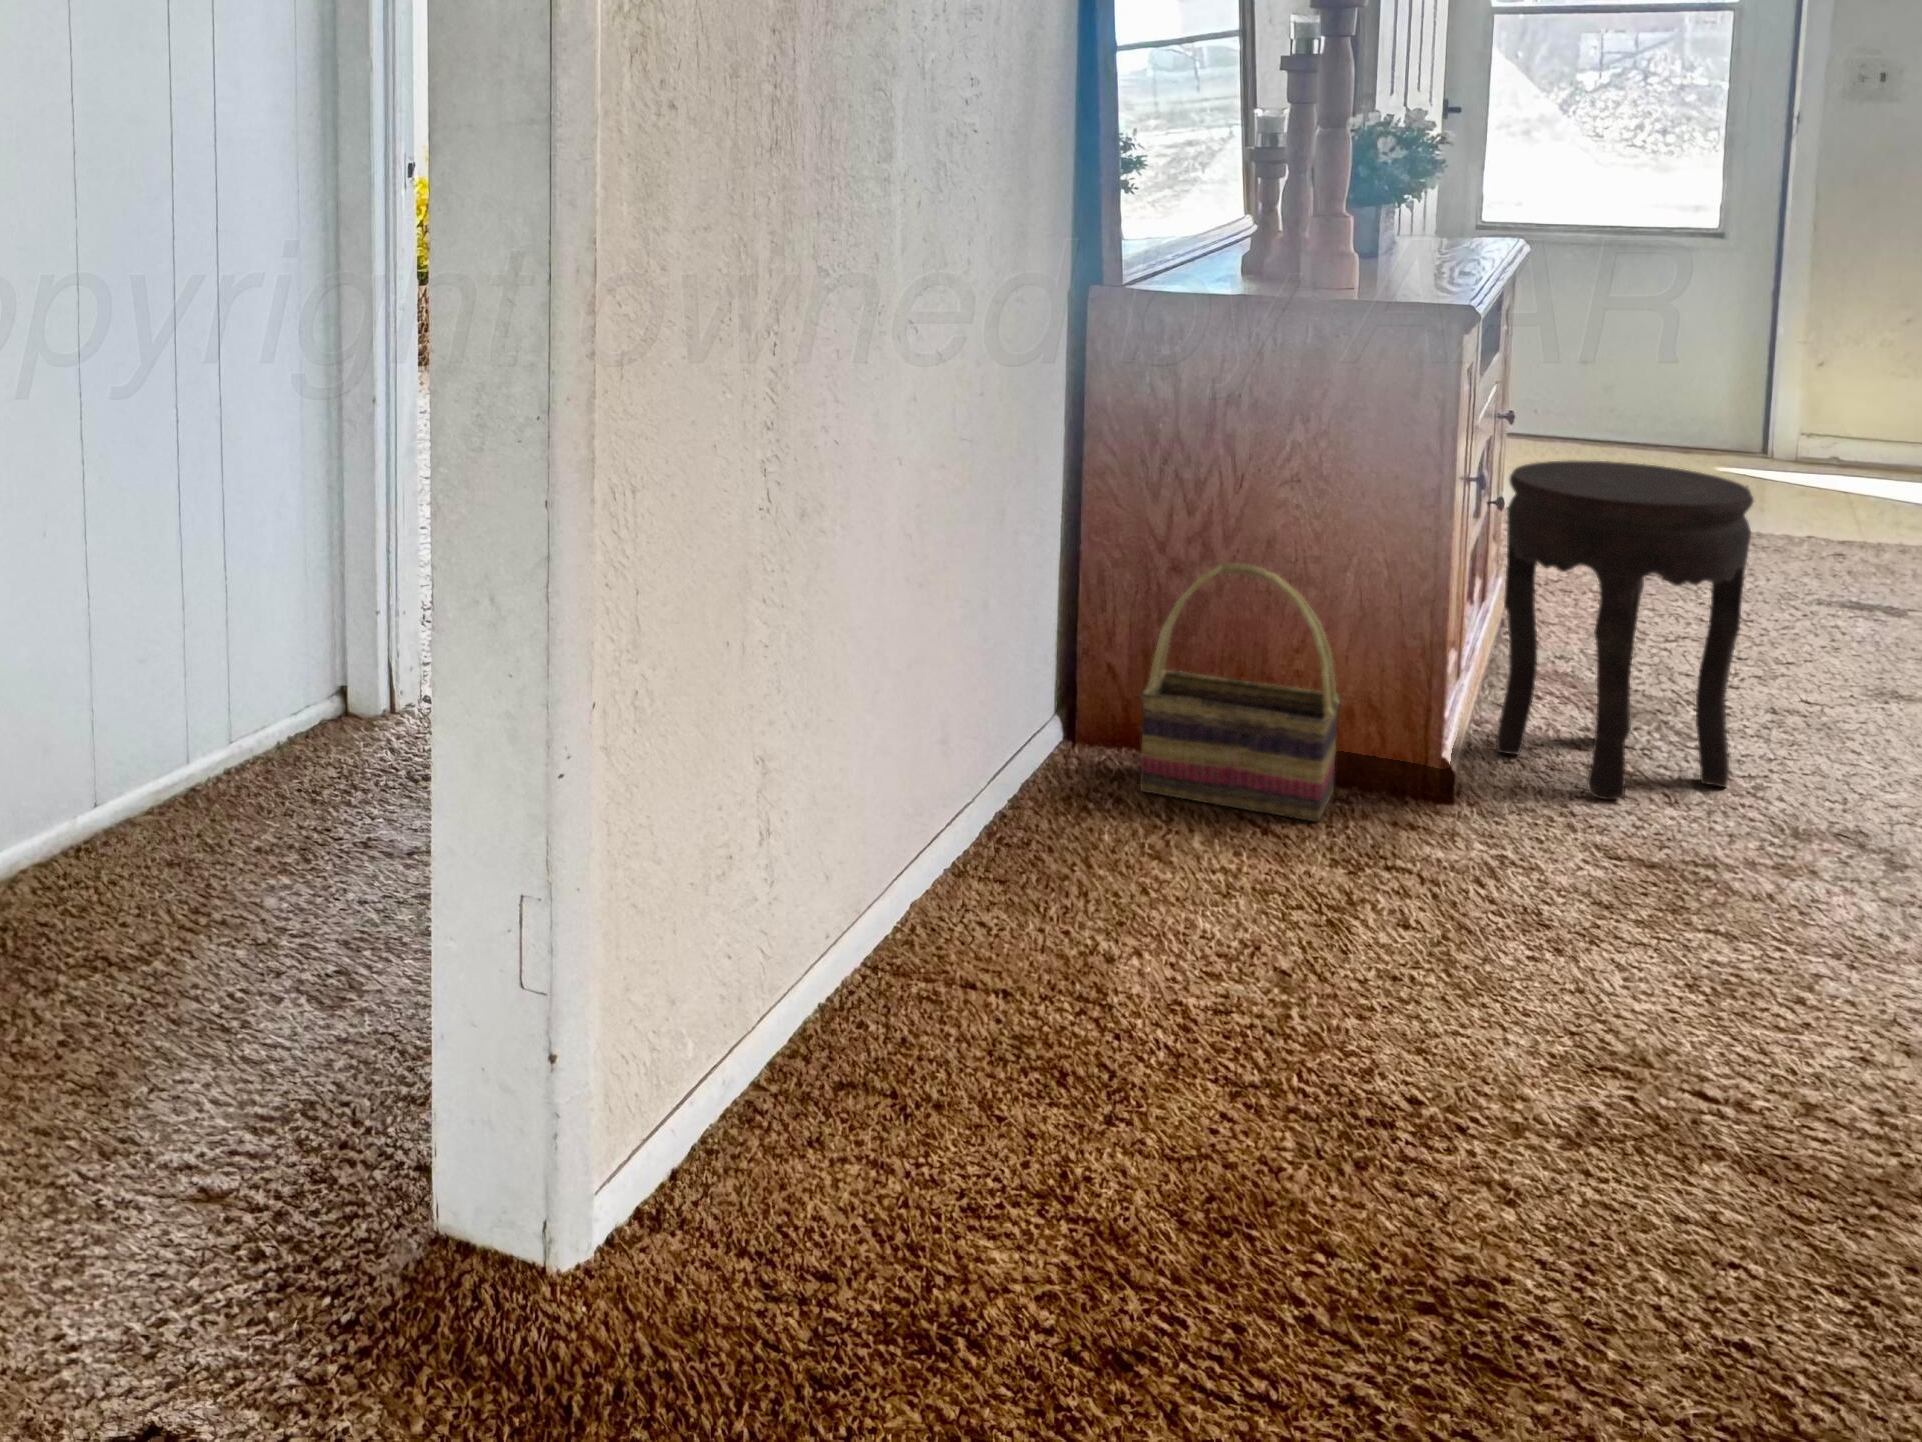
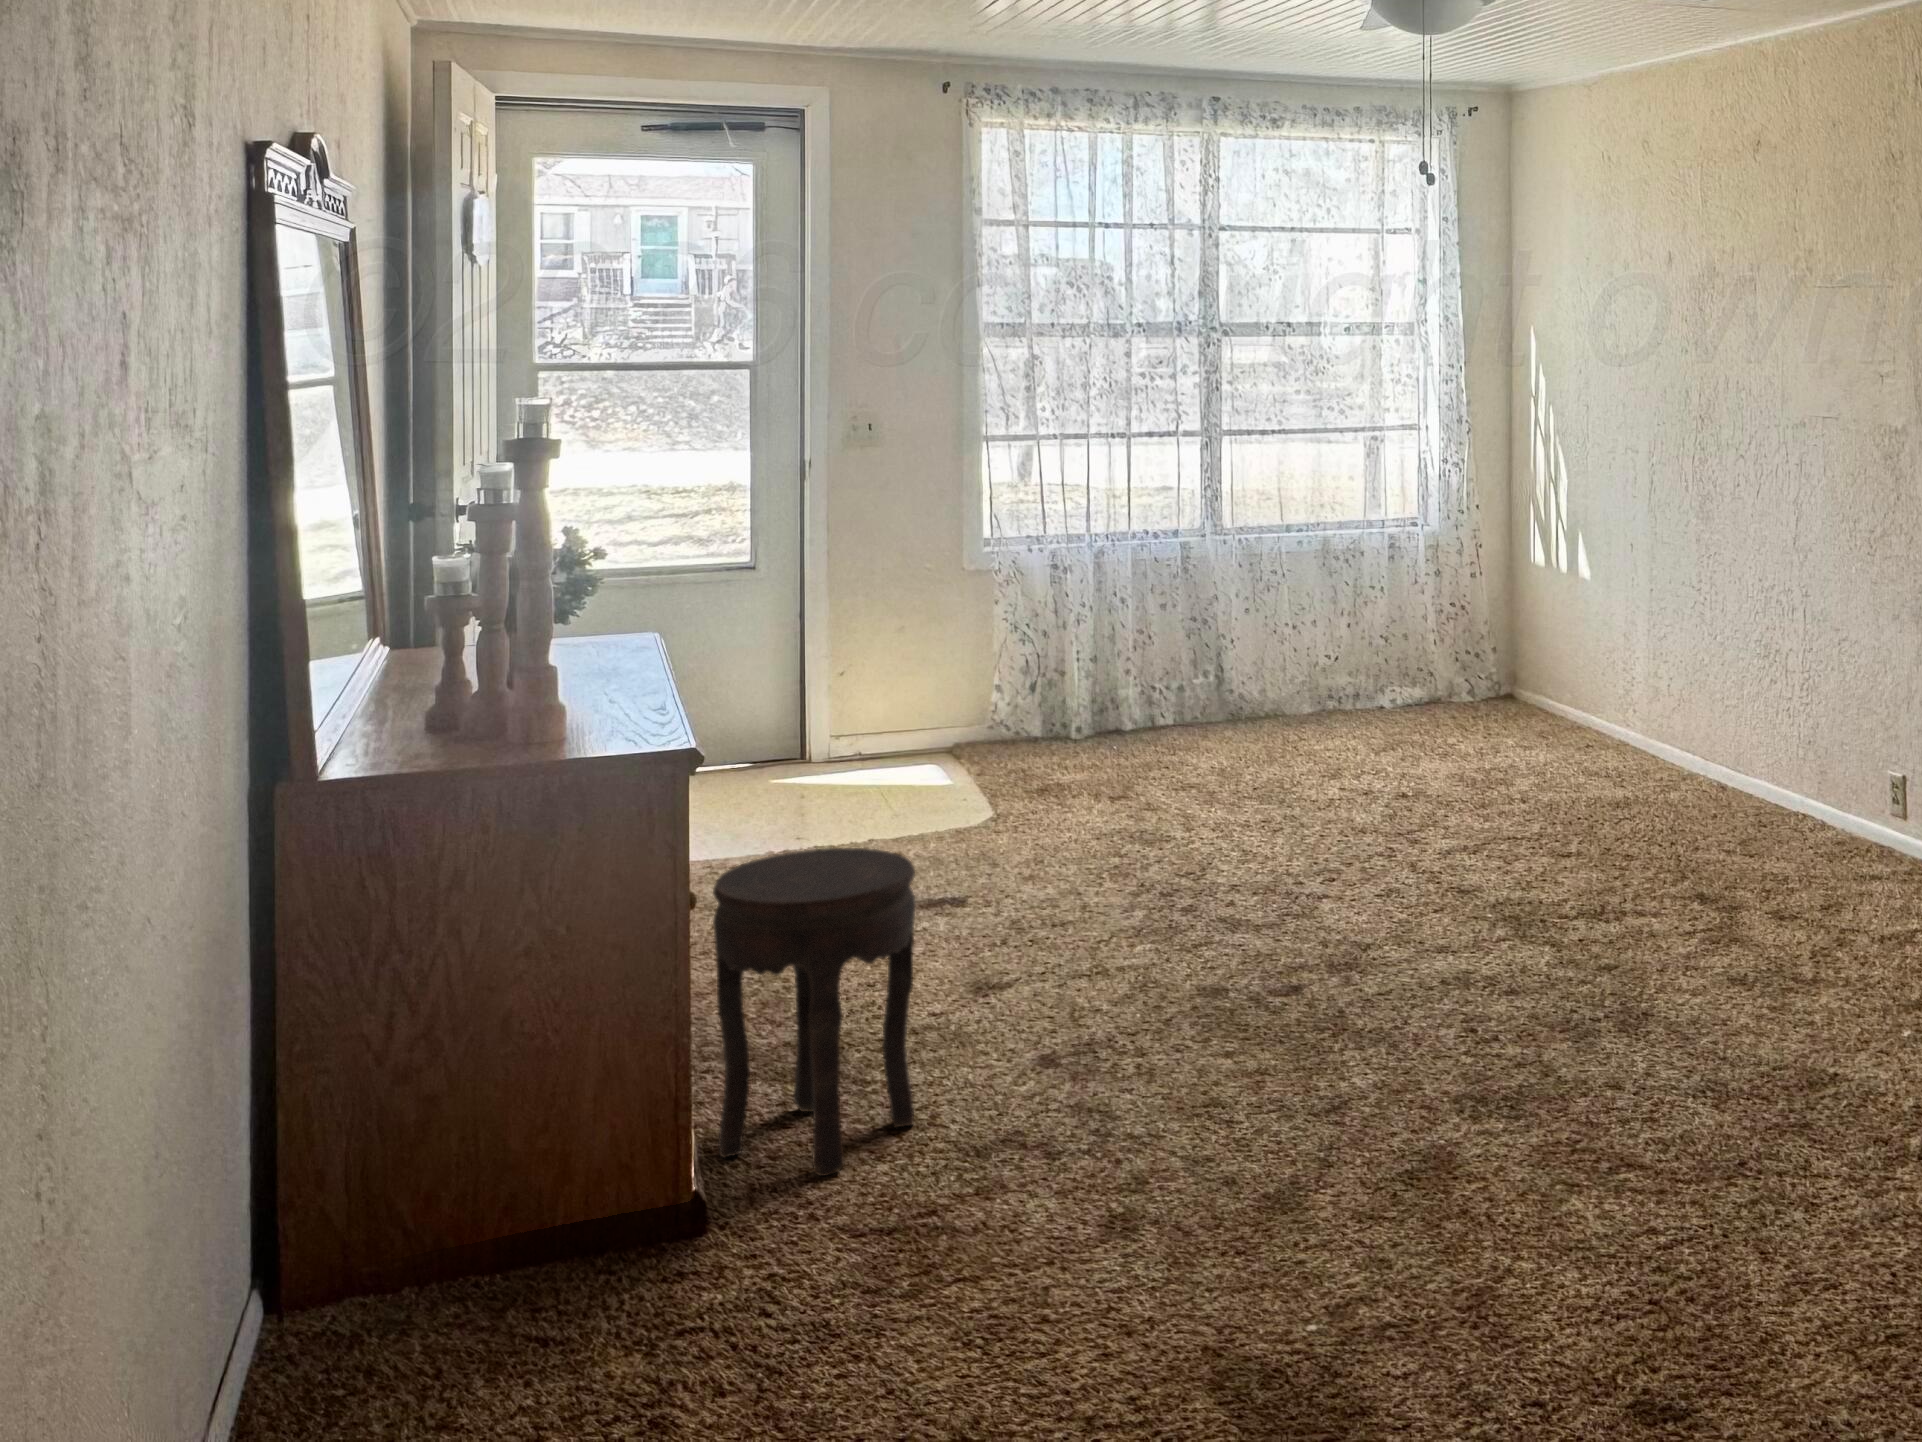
basket: present [1140,563,1341,822] -> none [385,1058,597,1346]

